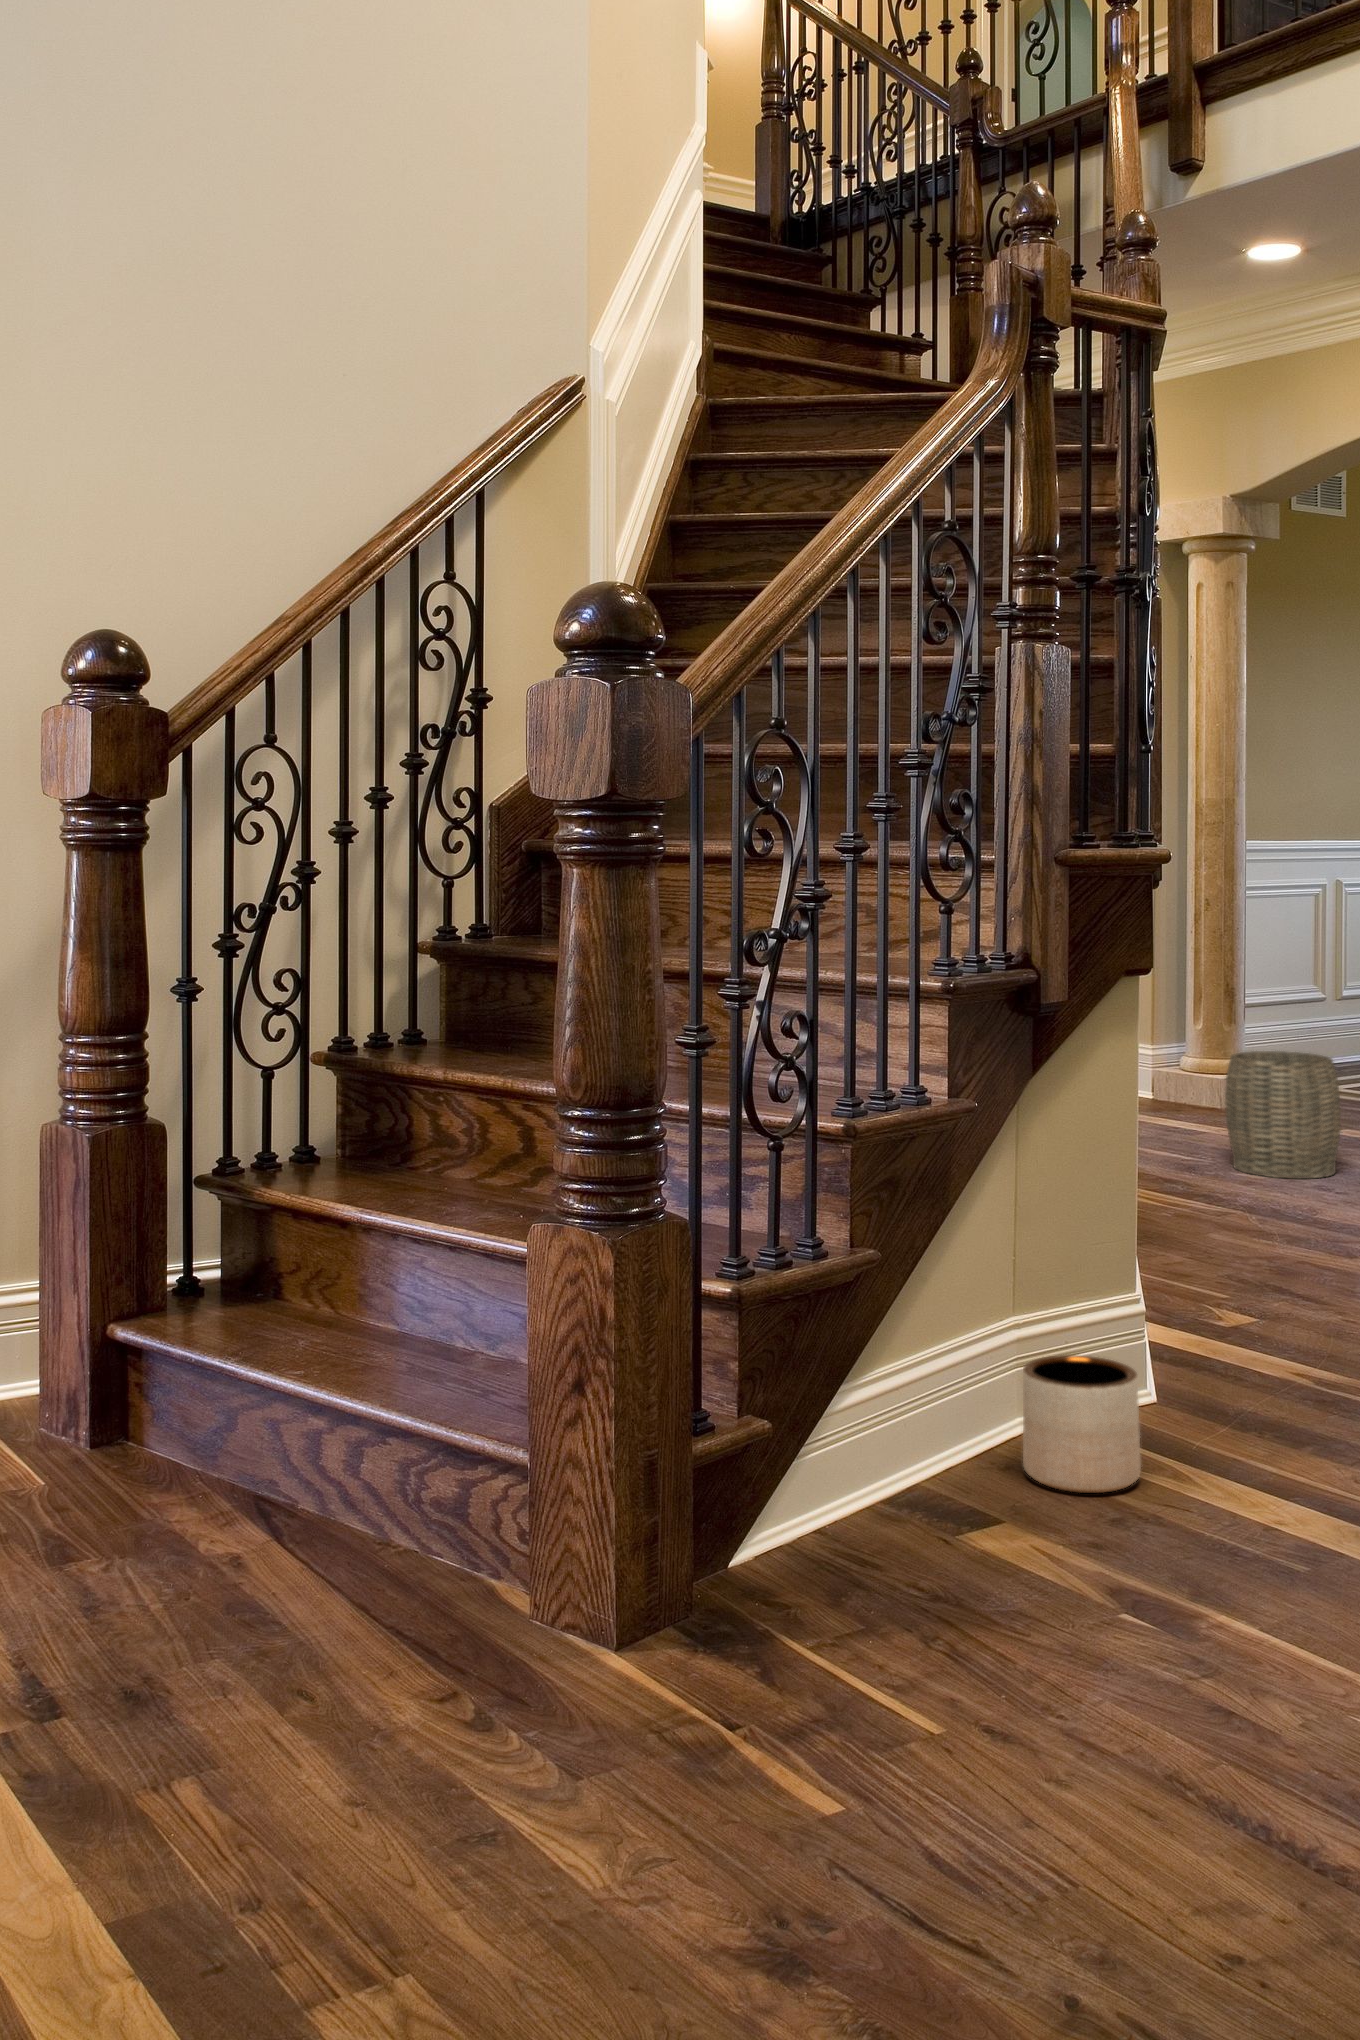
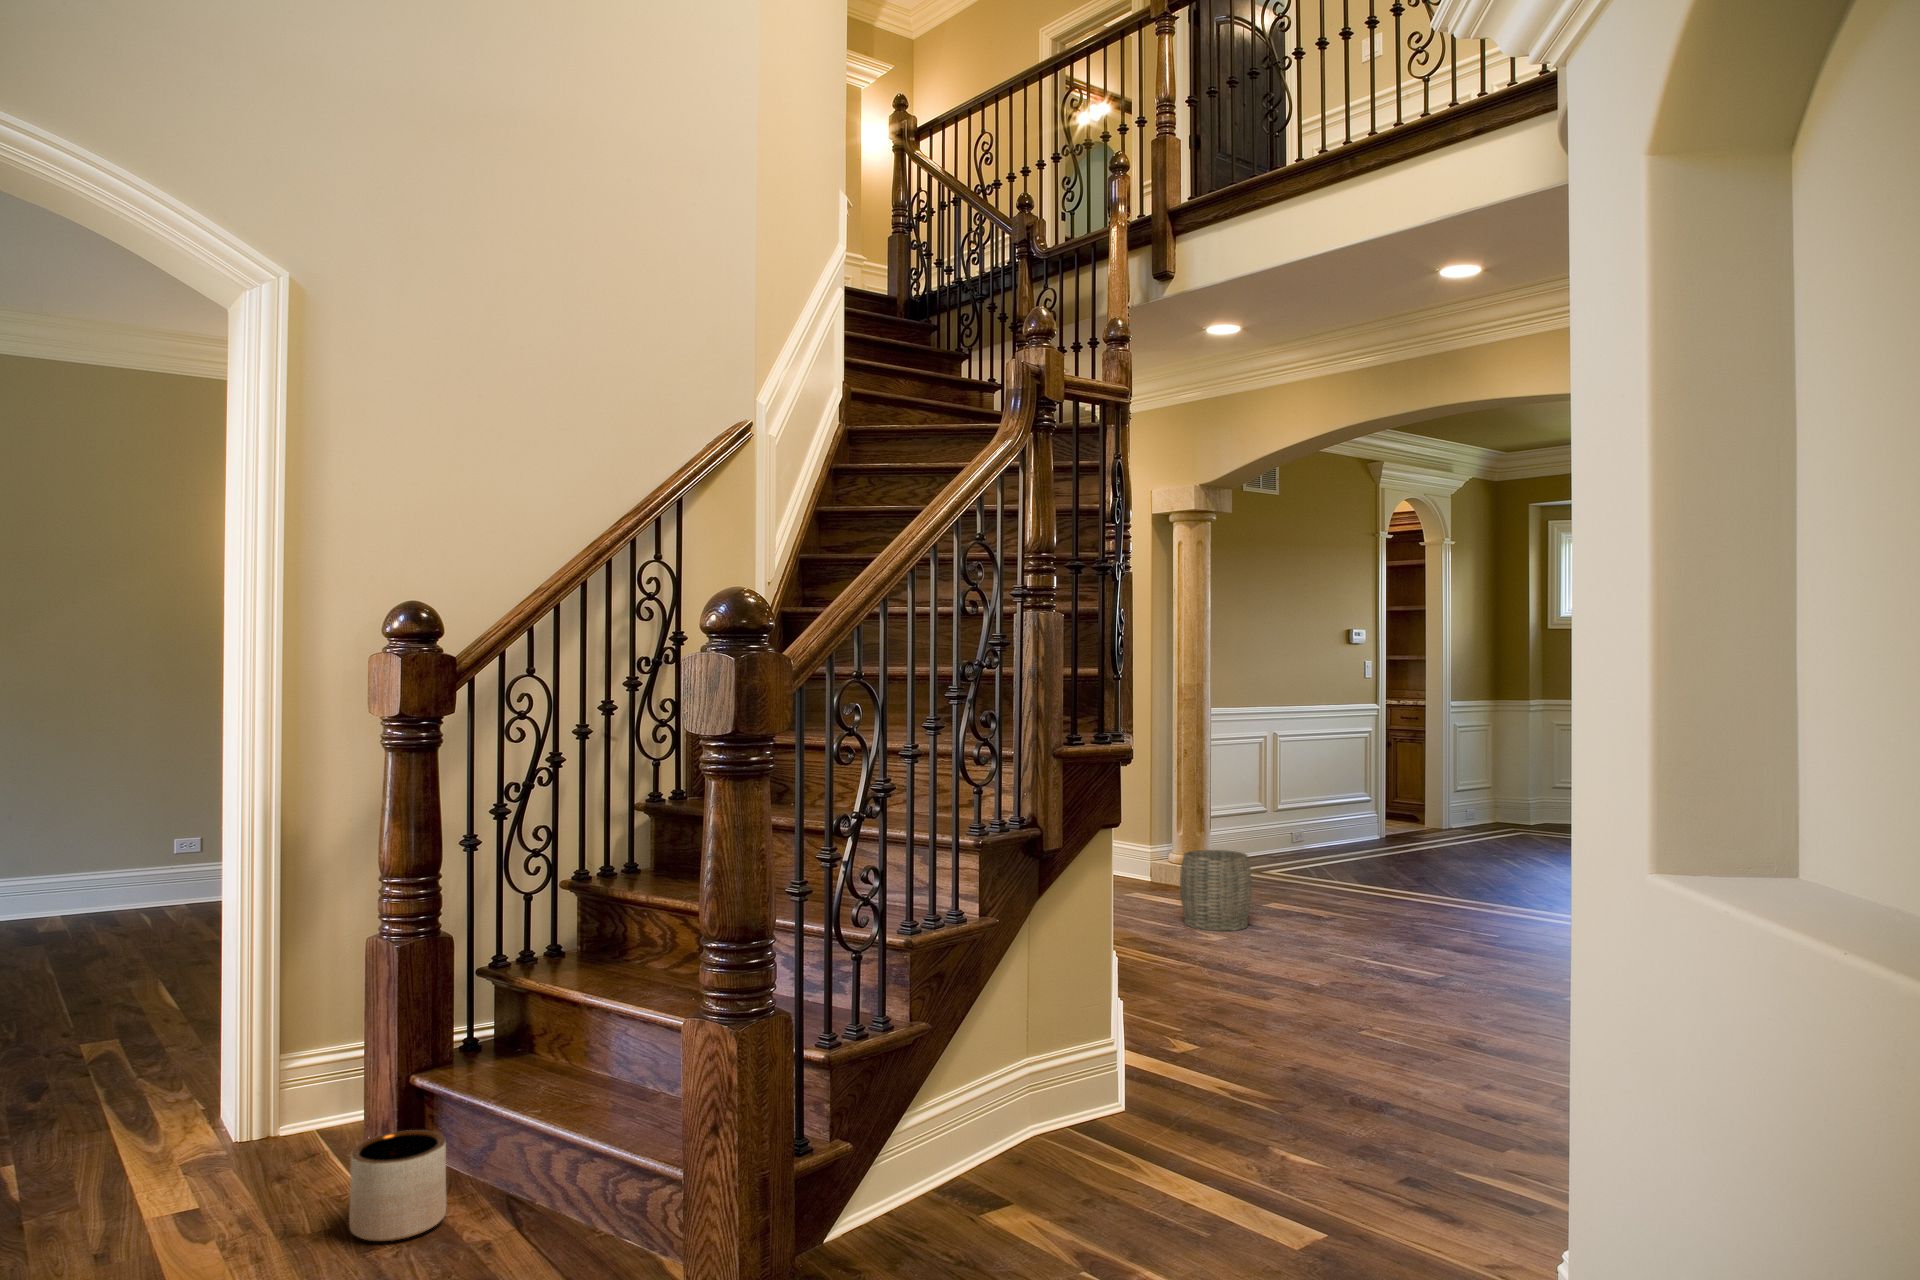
planter: present [1023,1355,1141,1493] -> present [349,1130,446,1241]

